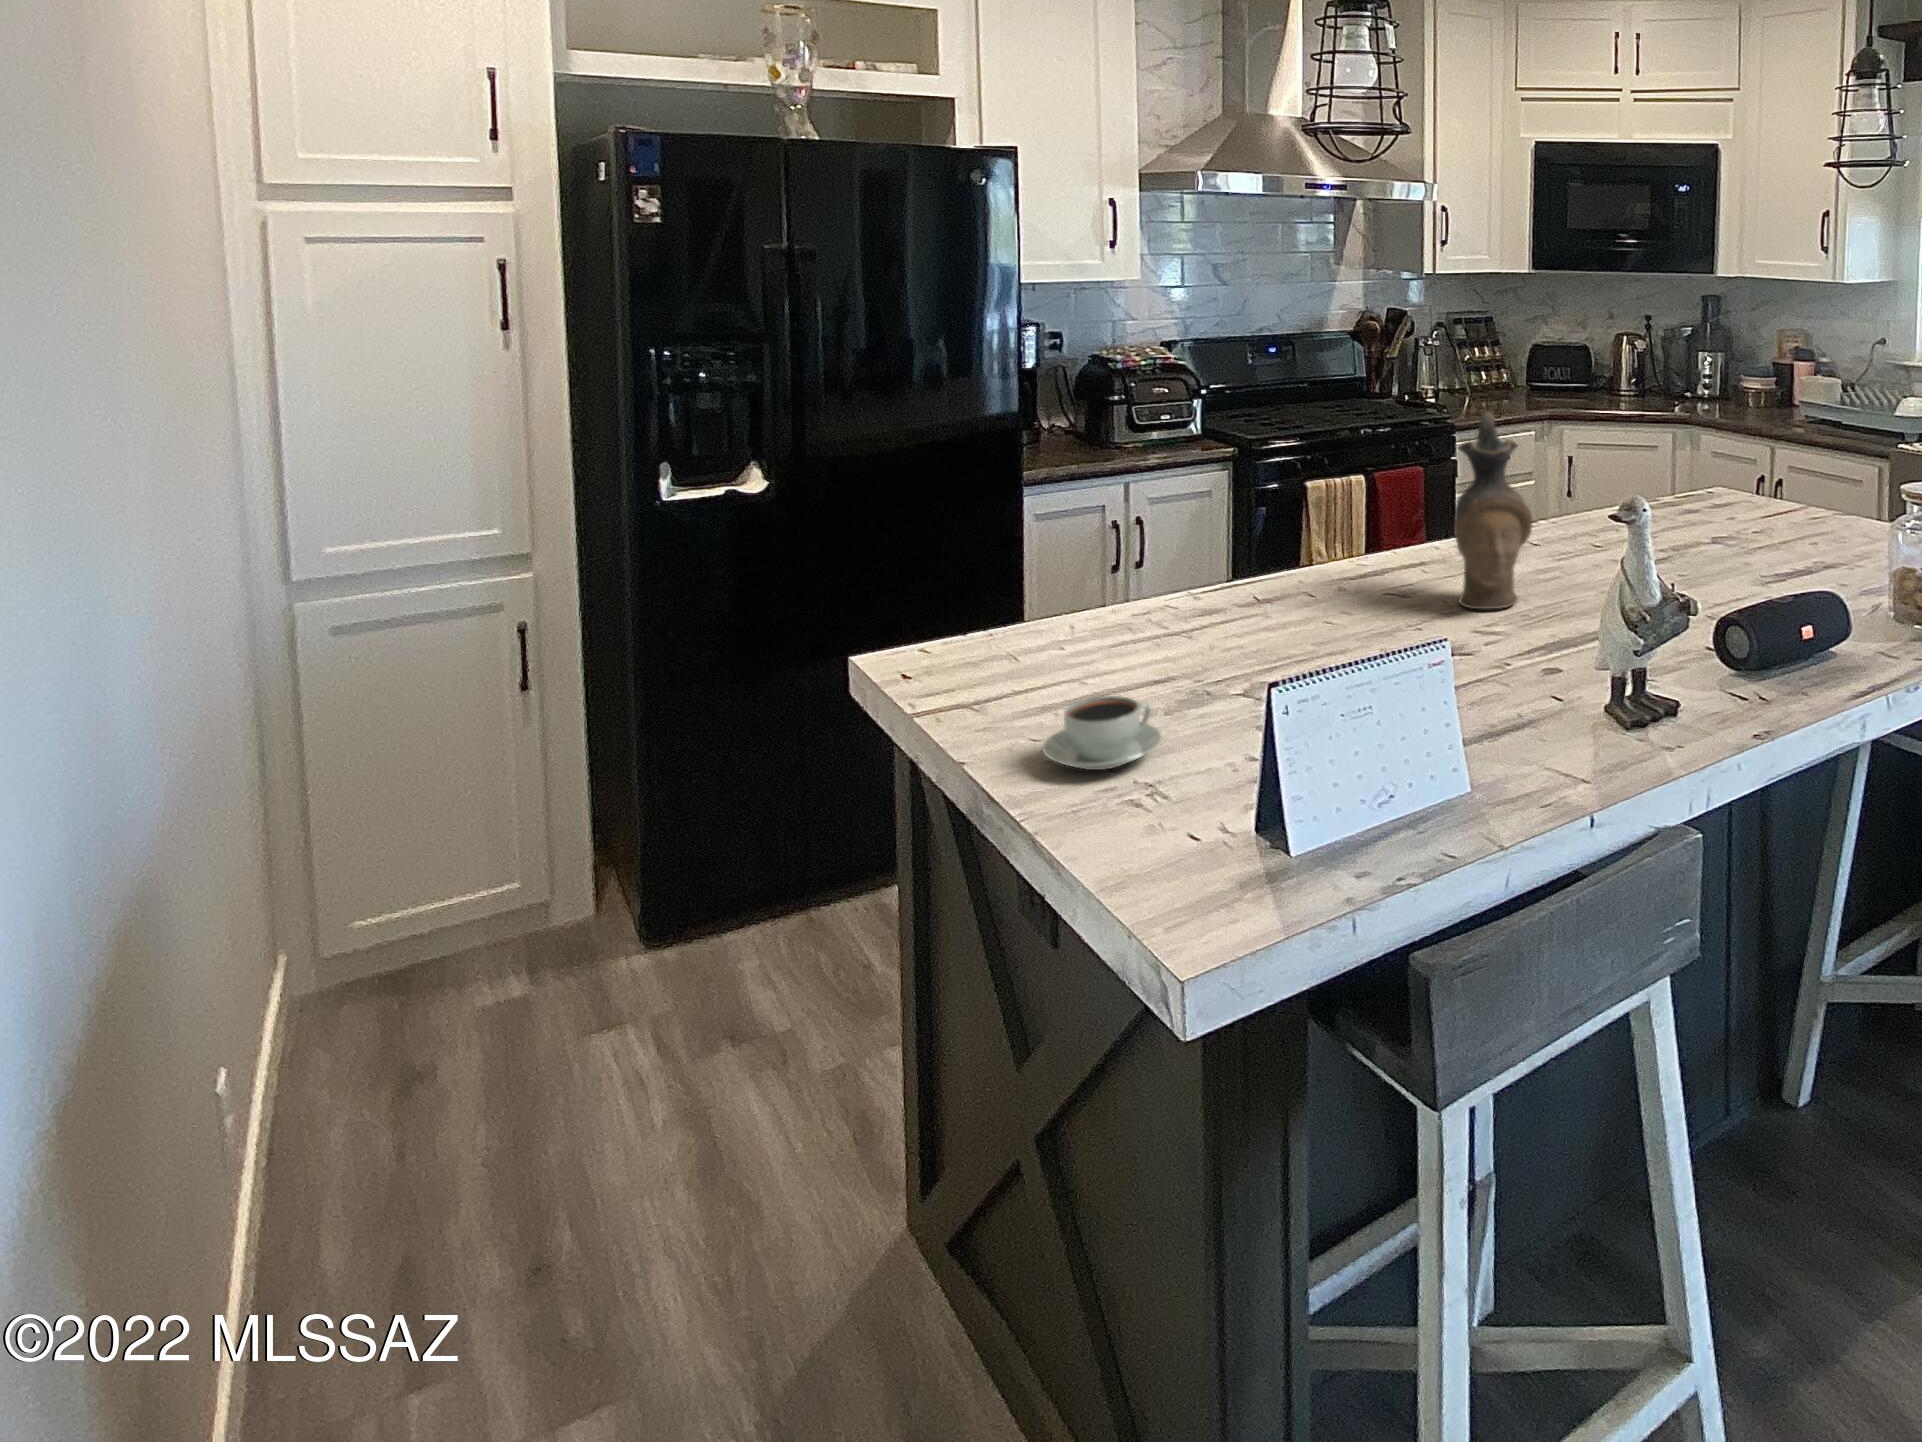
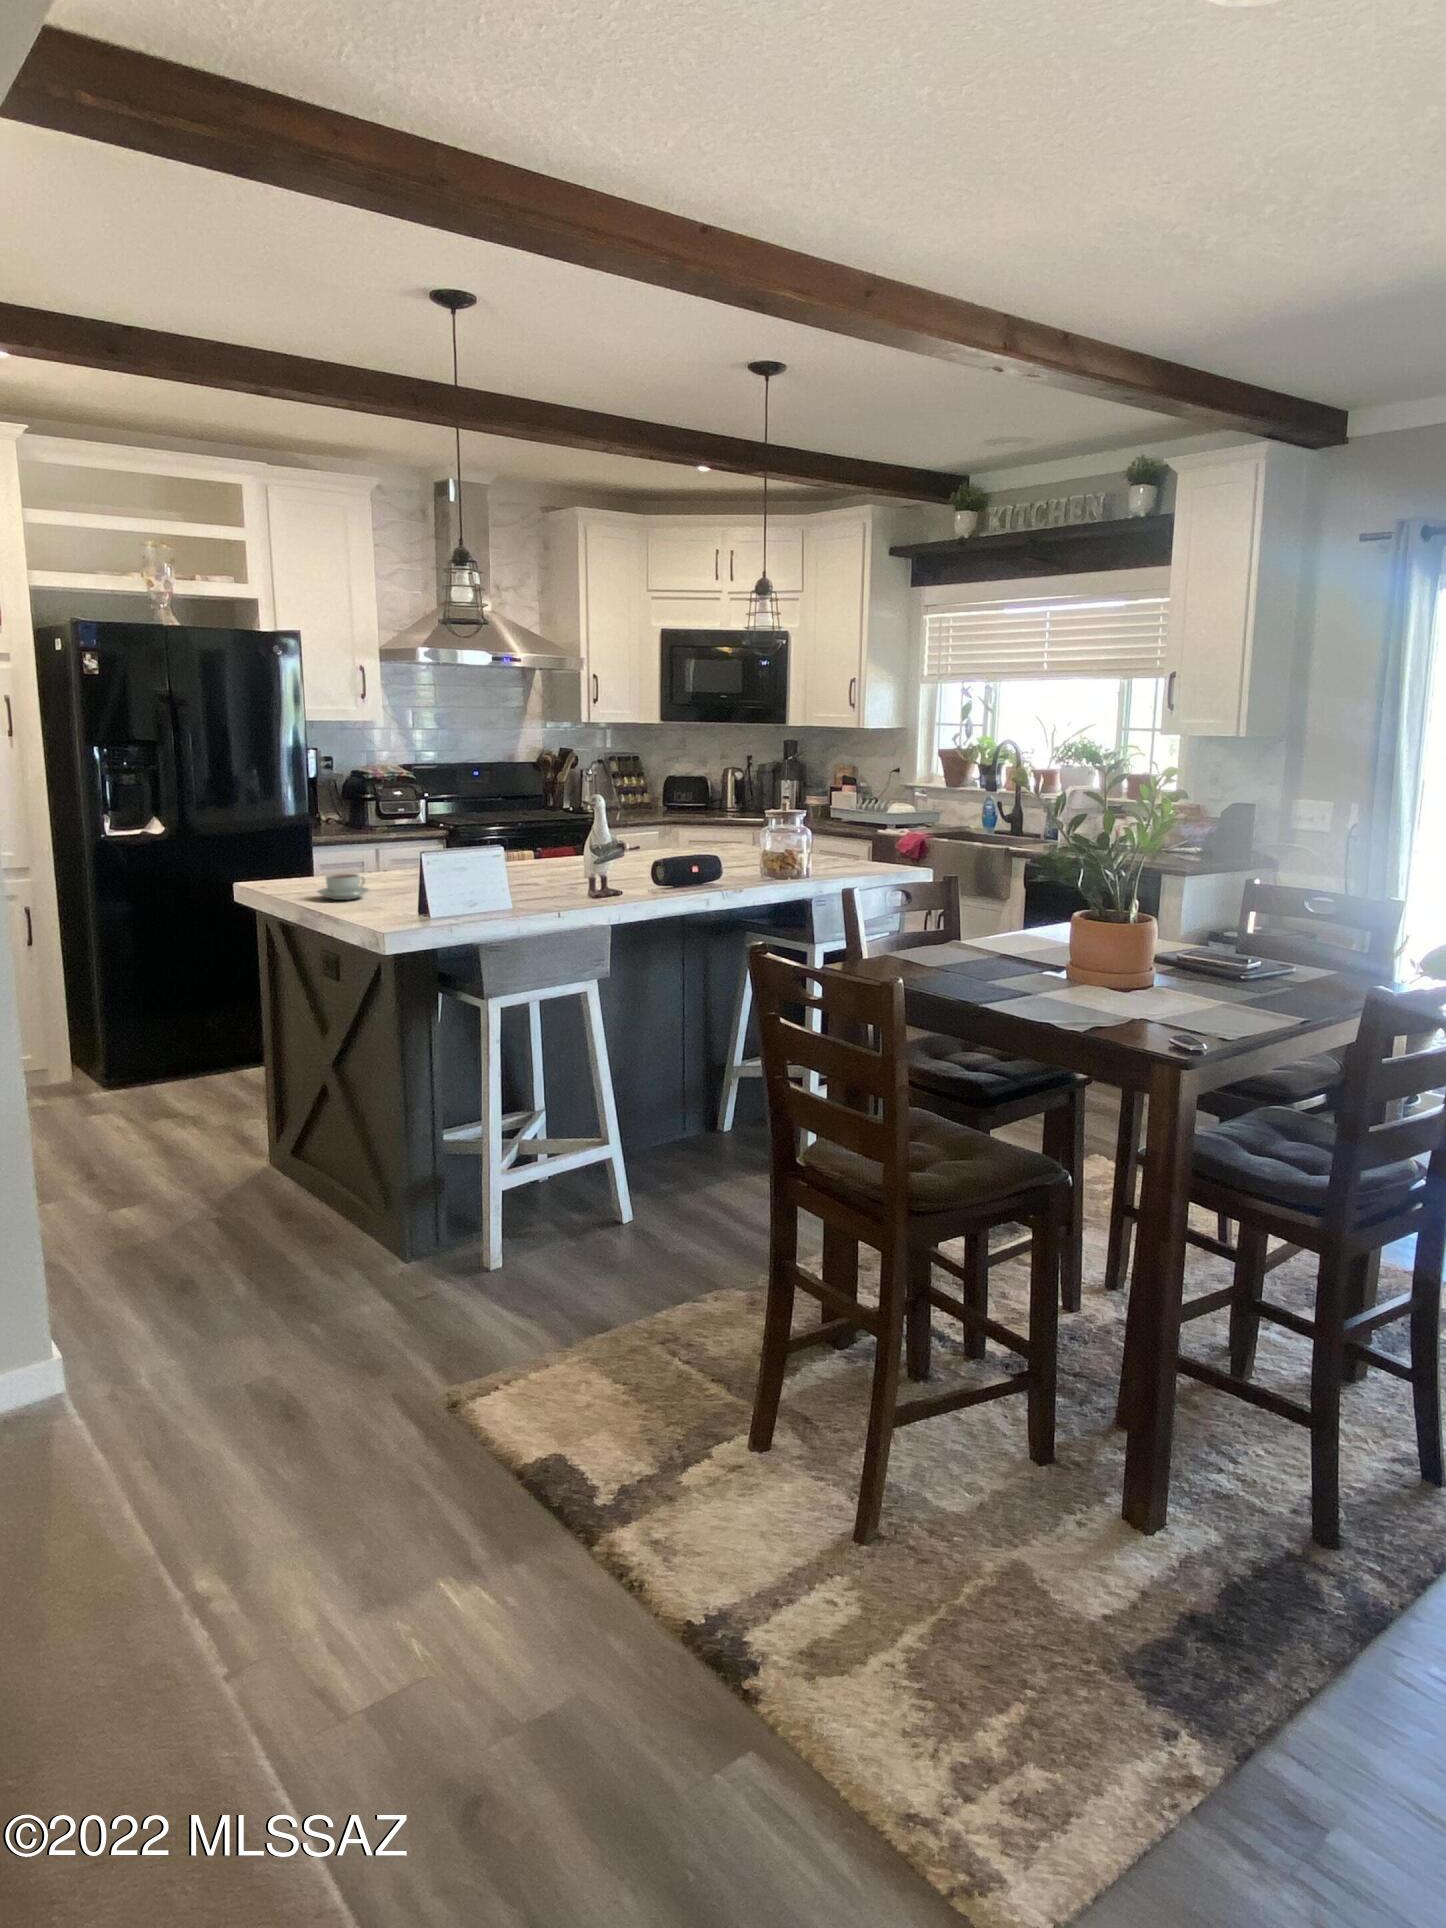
ceramic pitcher: present [1454,411,1533,609] -> none [531,769,571,869]

